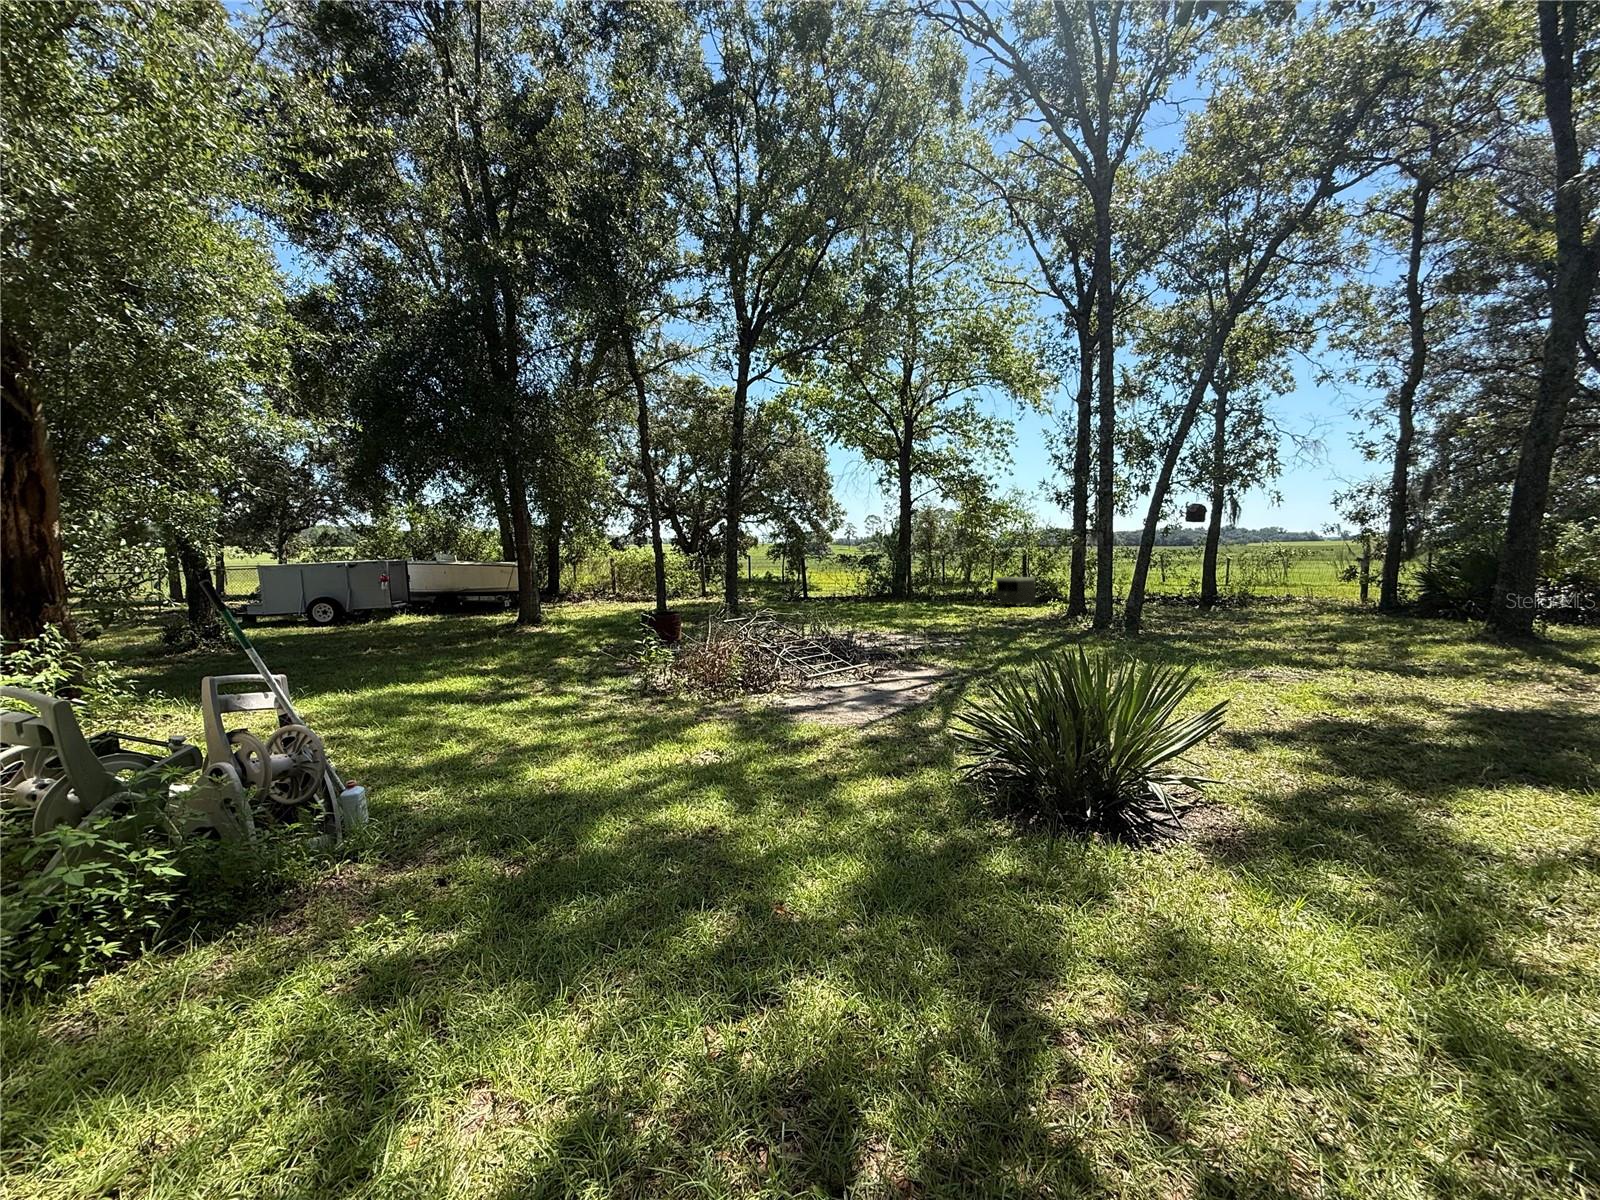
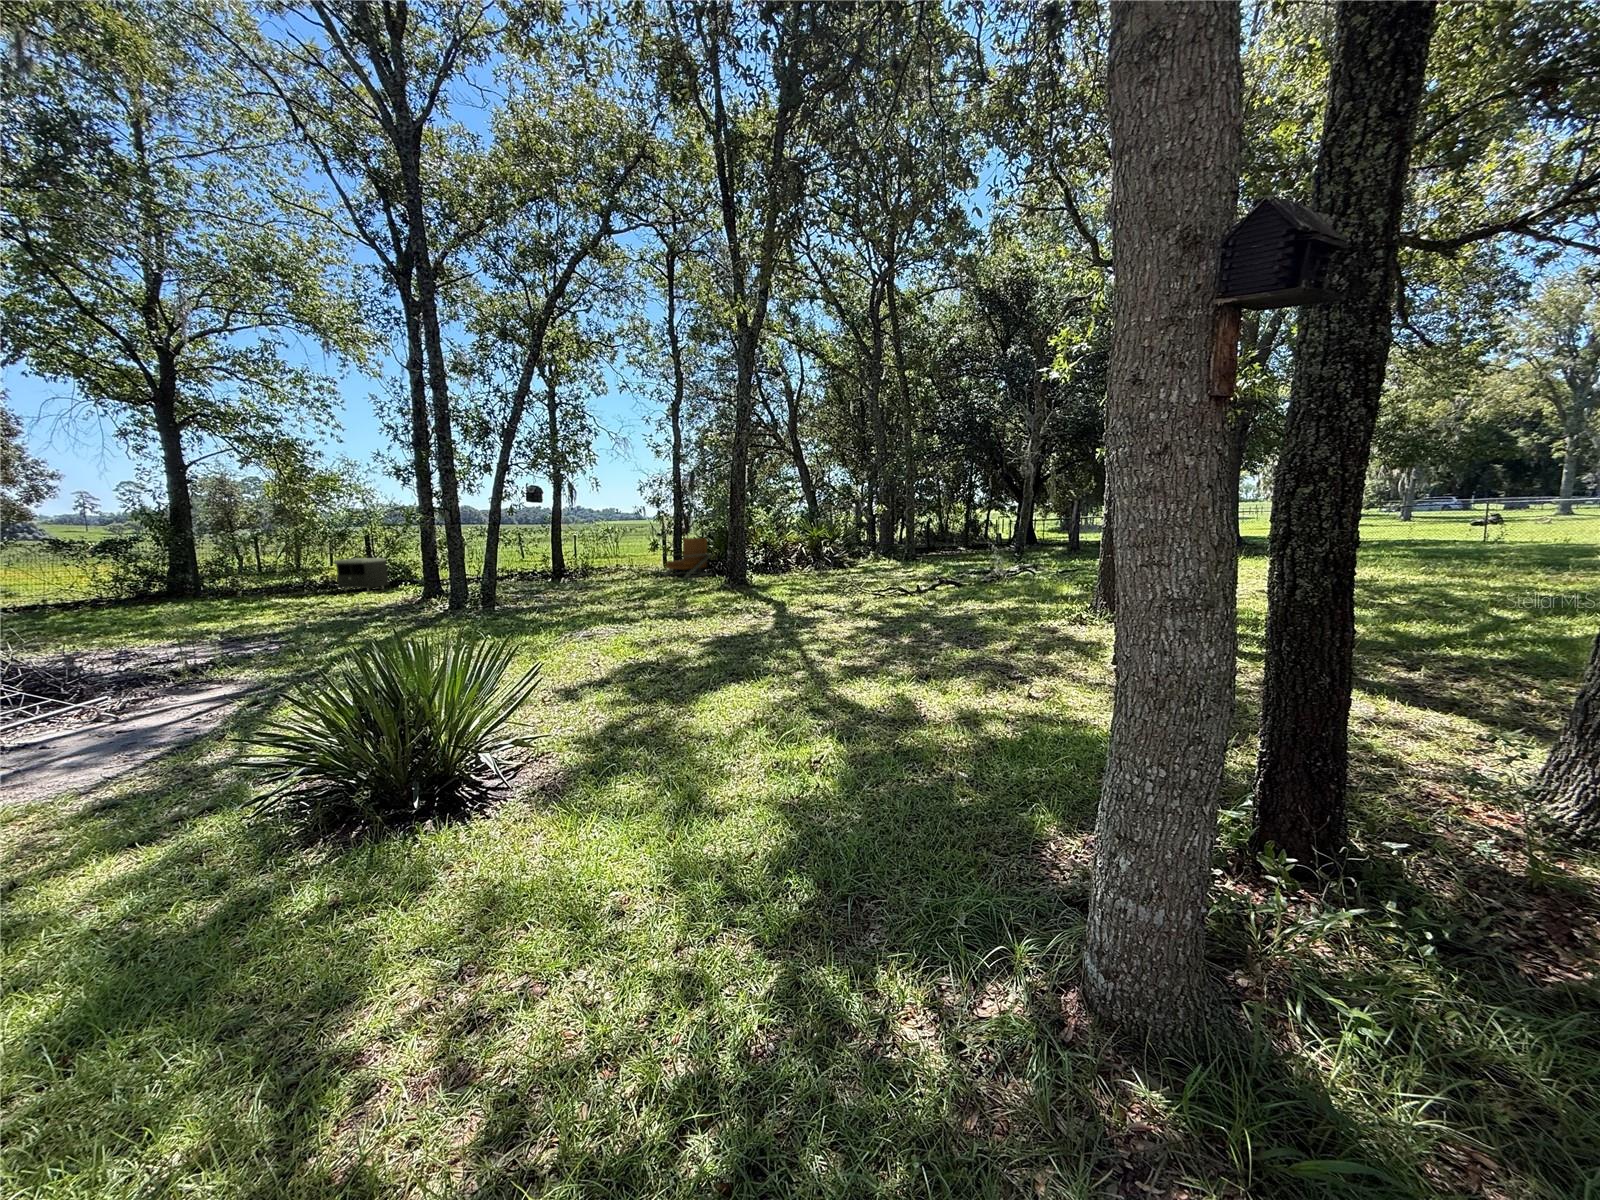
lounge chair: none [1372,567,1475,624] -> present [664,538,712,578]

